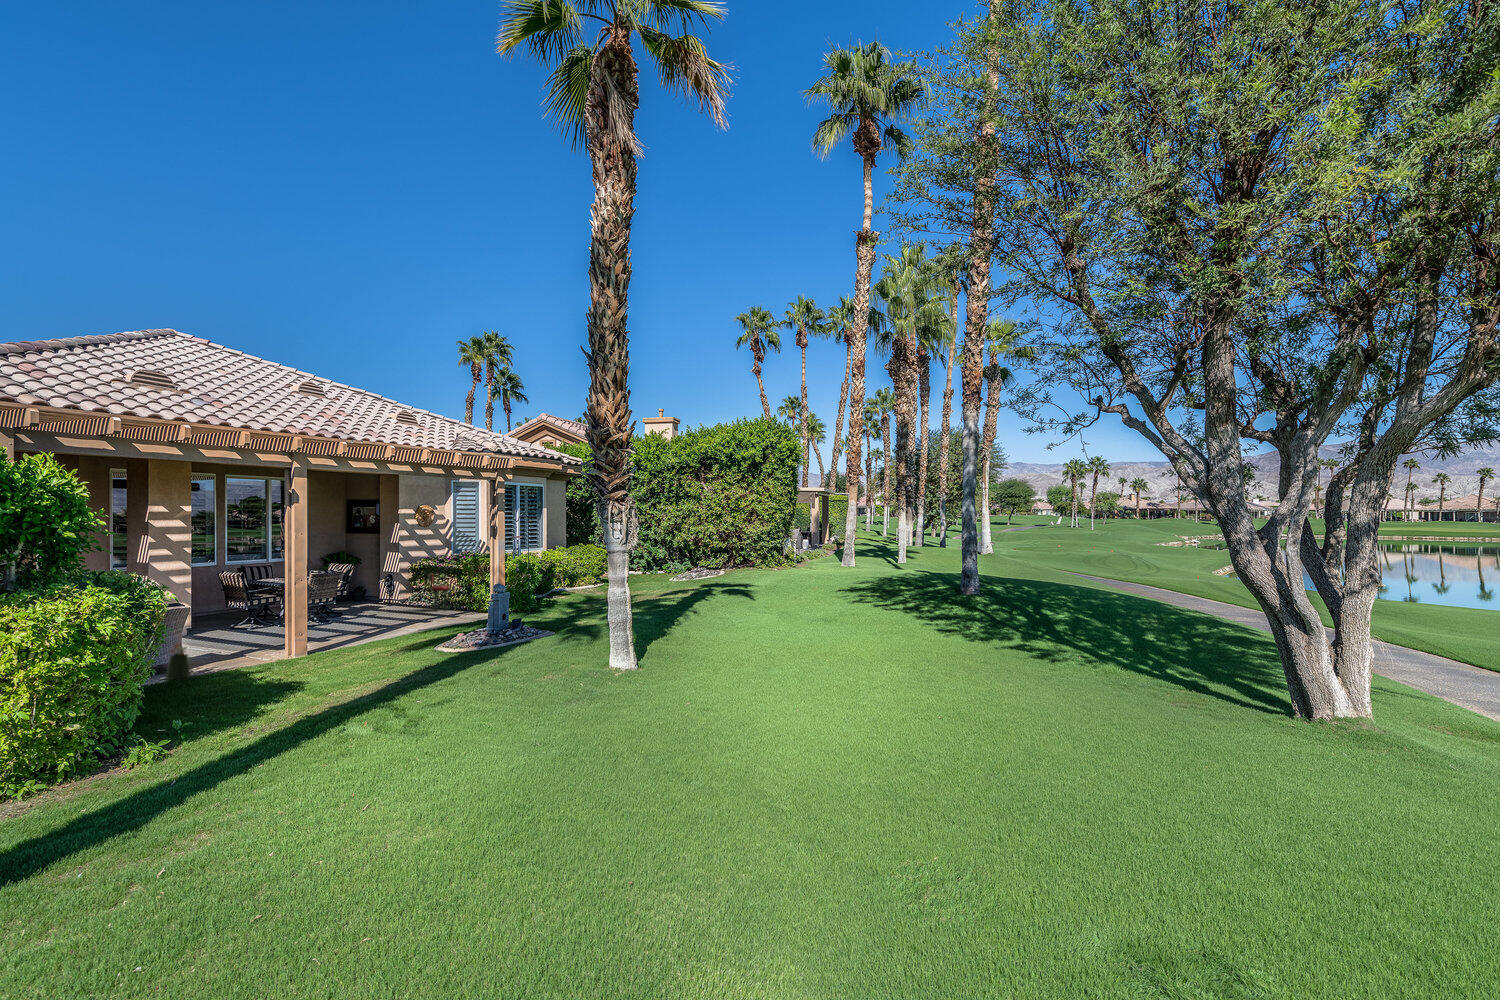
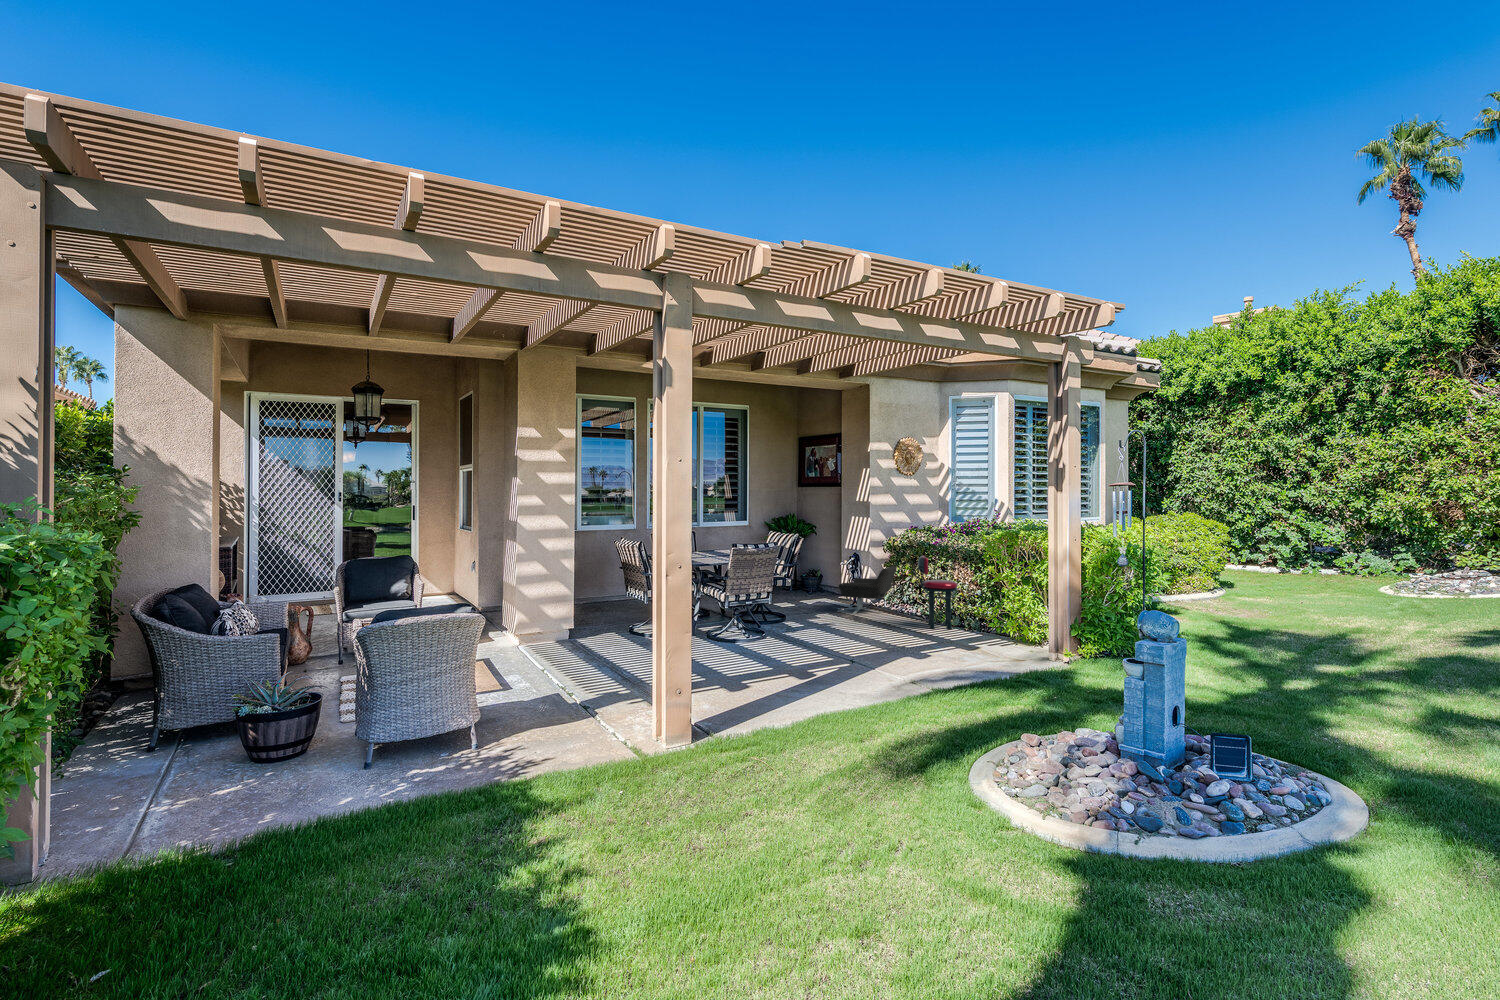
lounge chair: none [378,580,417,609] -> present [839,566,896,614]
watering can: present [166,644,191,679] -> none [418,688,466,776]

